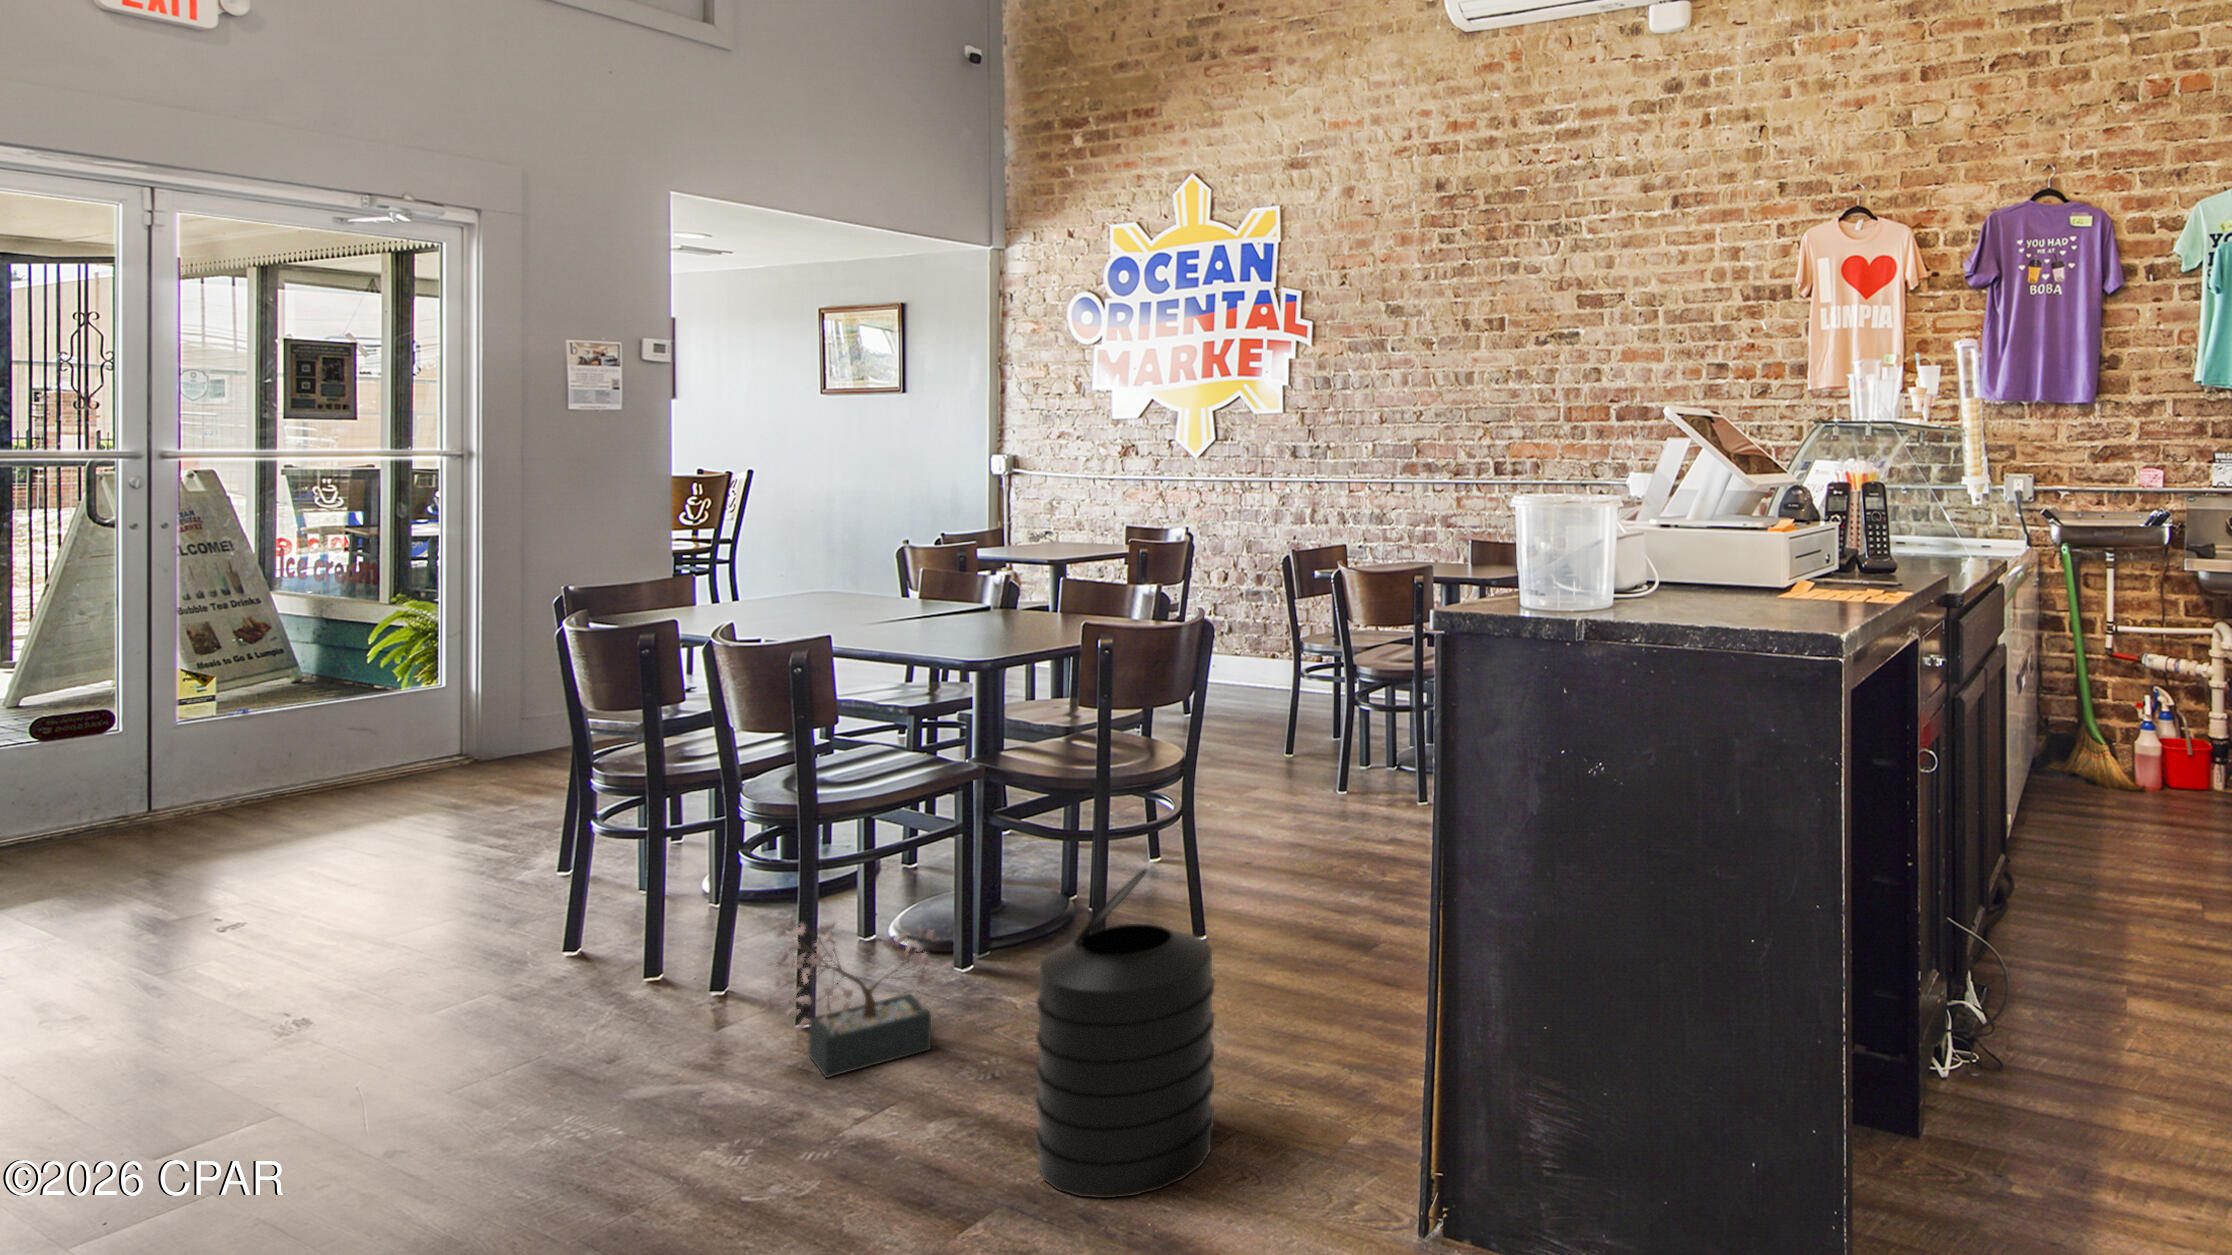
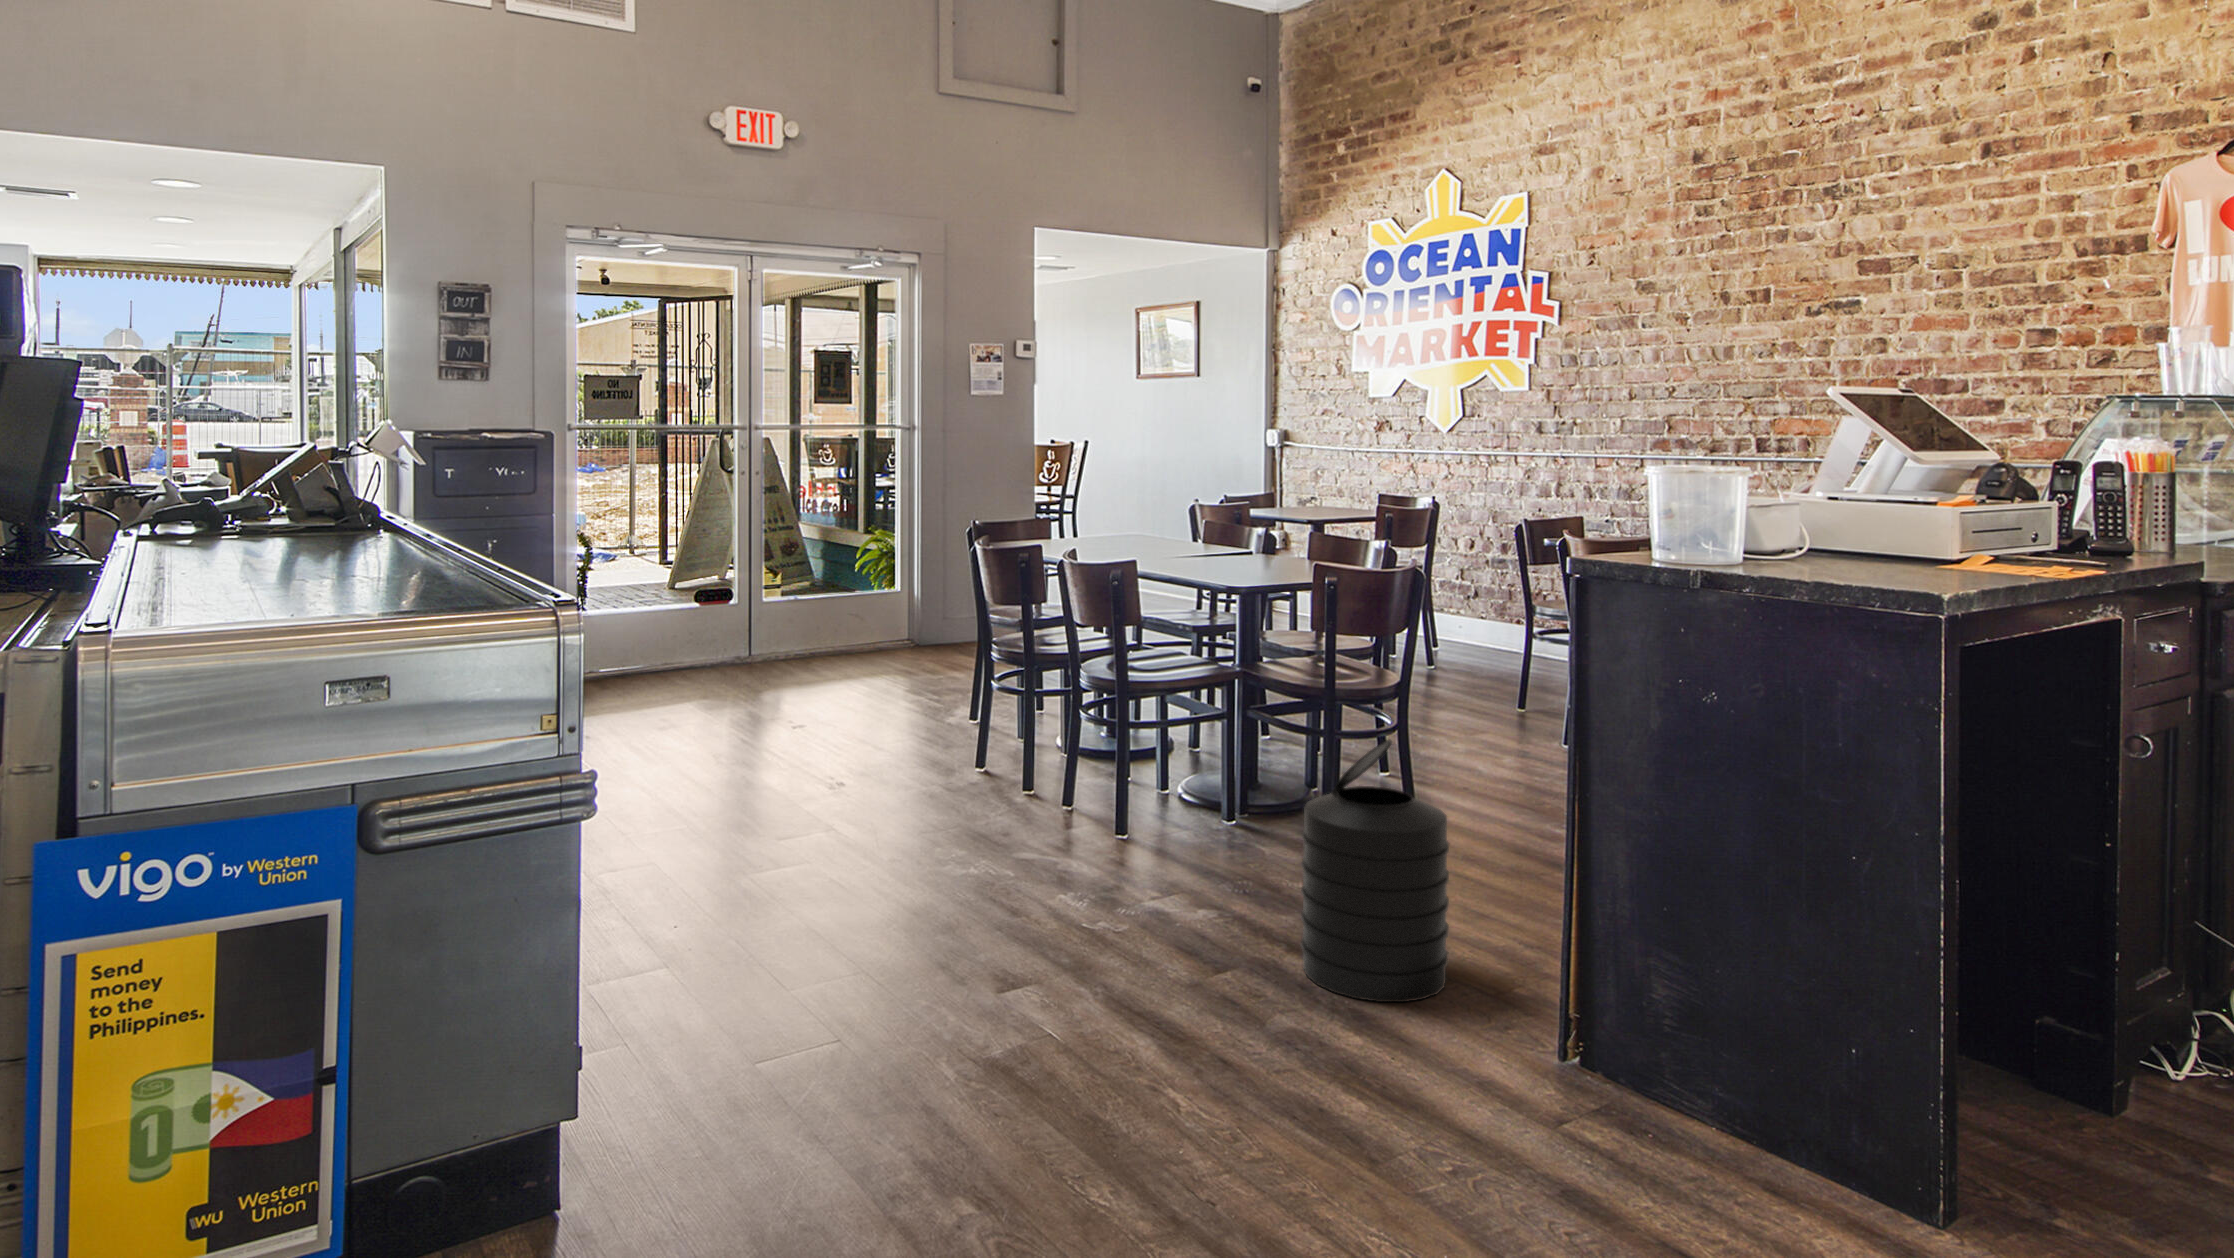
decorative plant: present [764,921,952,1078] -> none [1100,757,1235,880]

